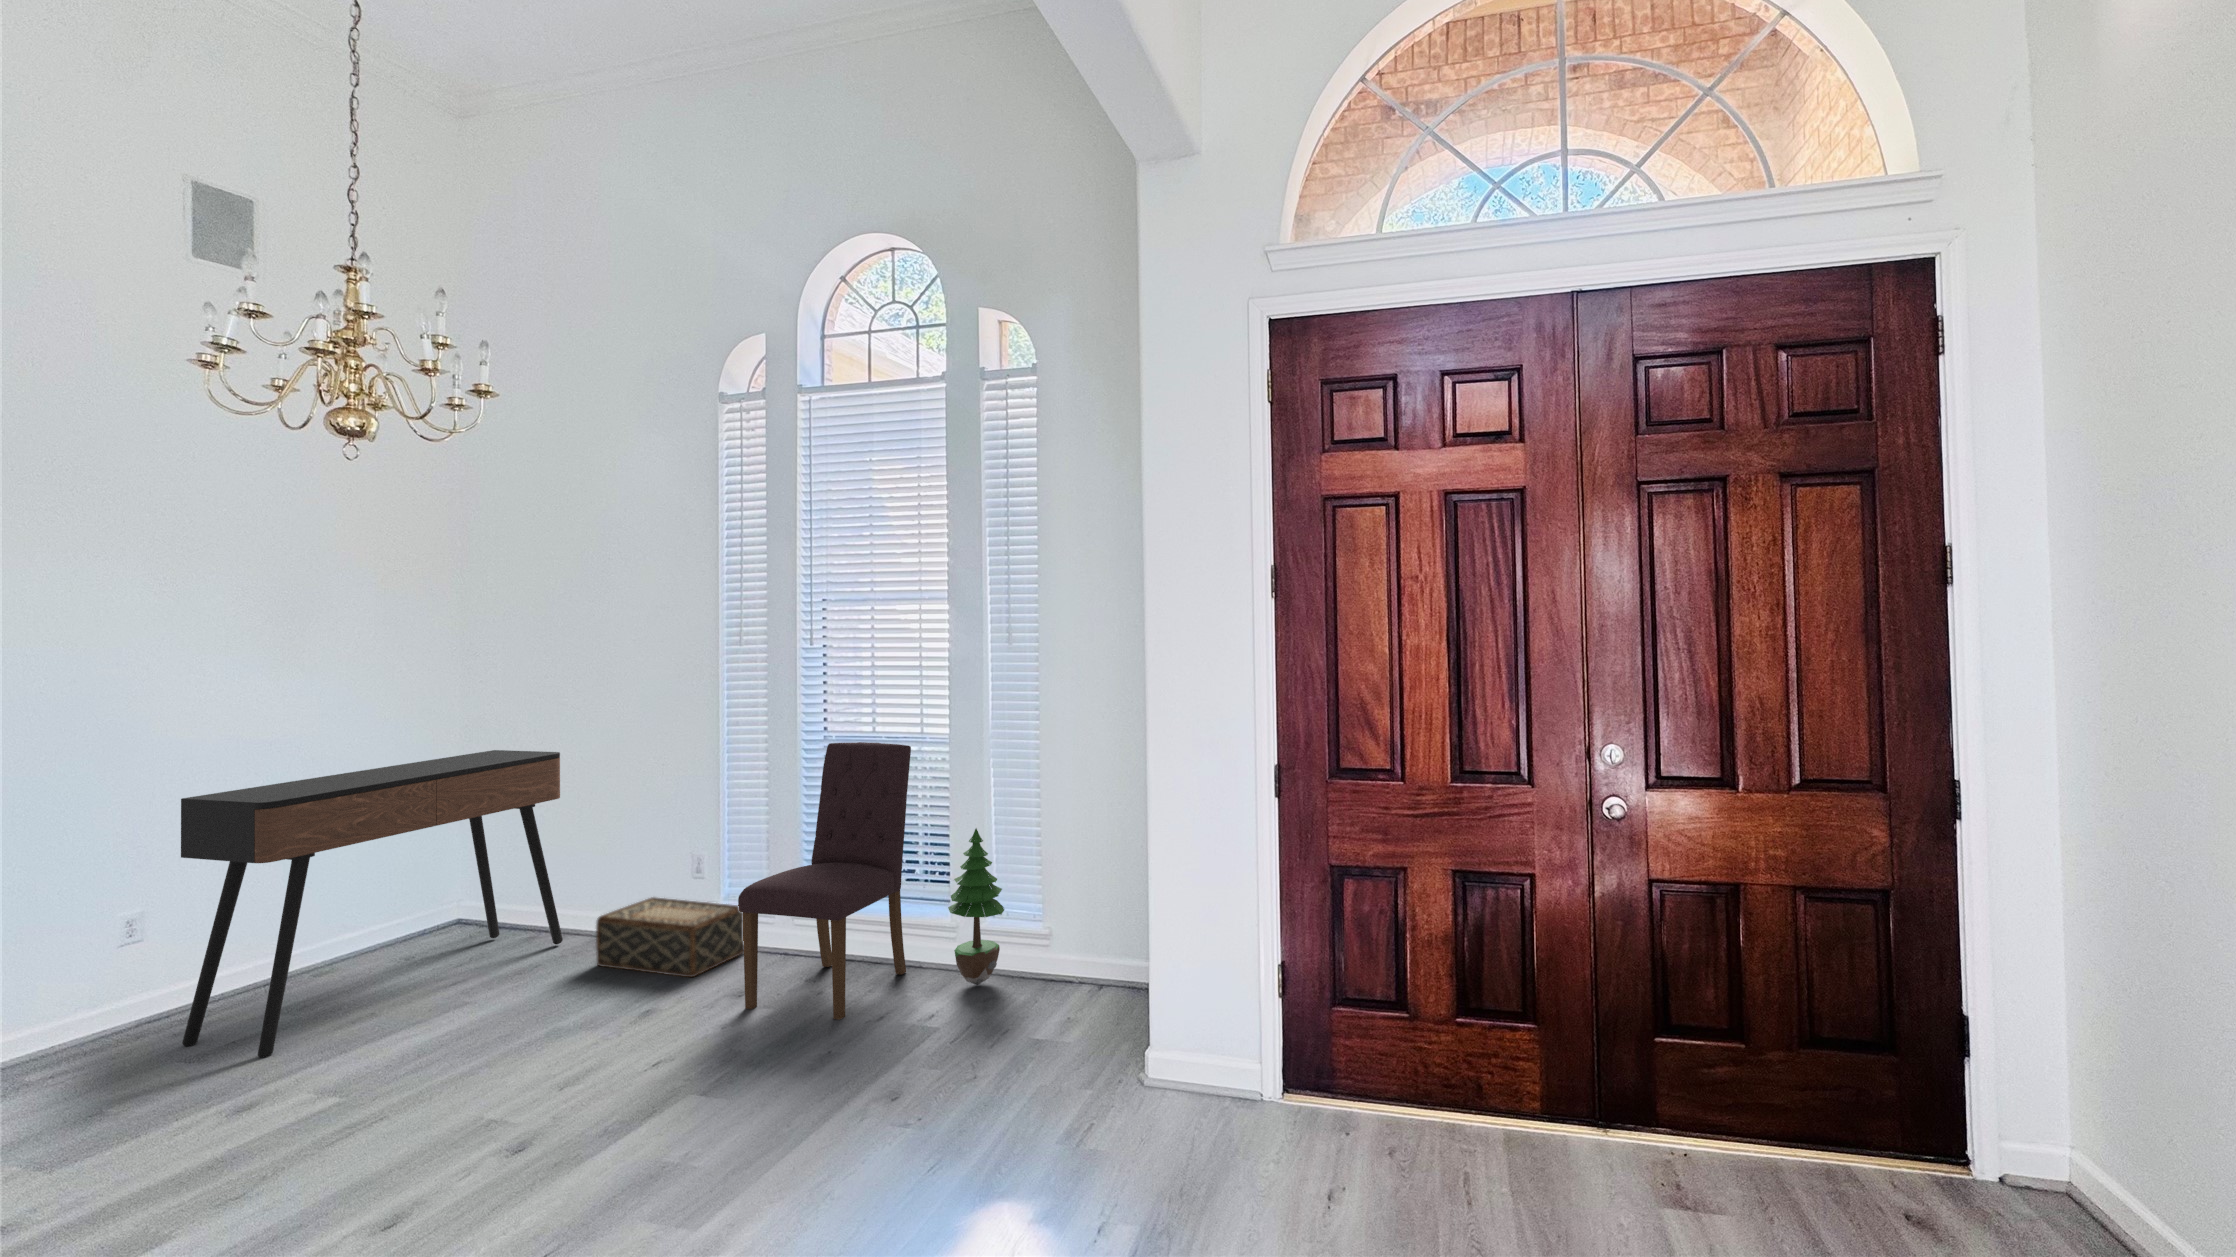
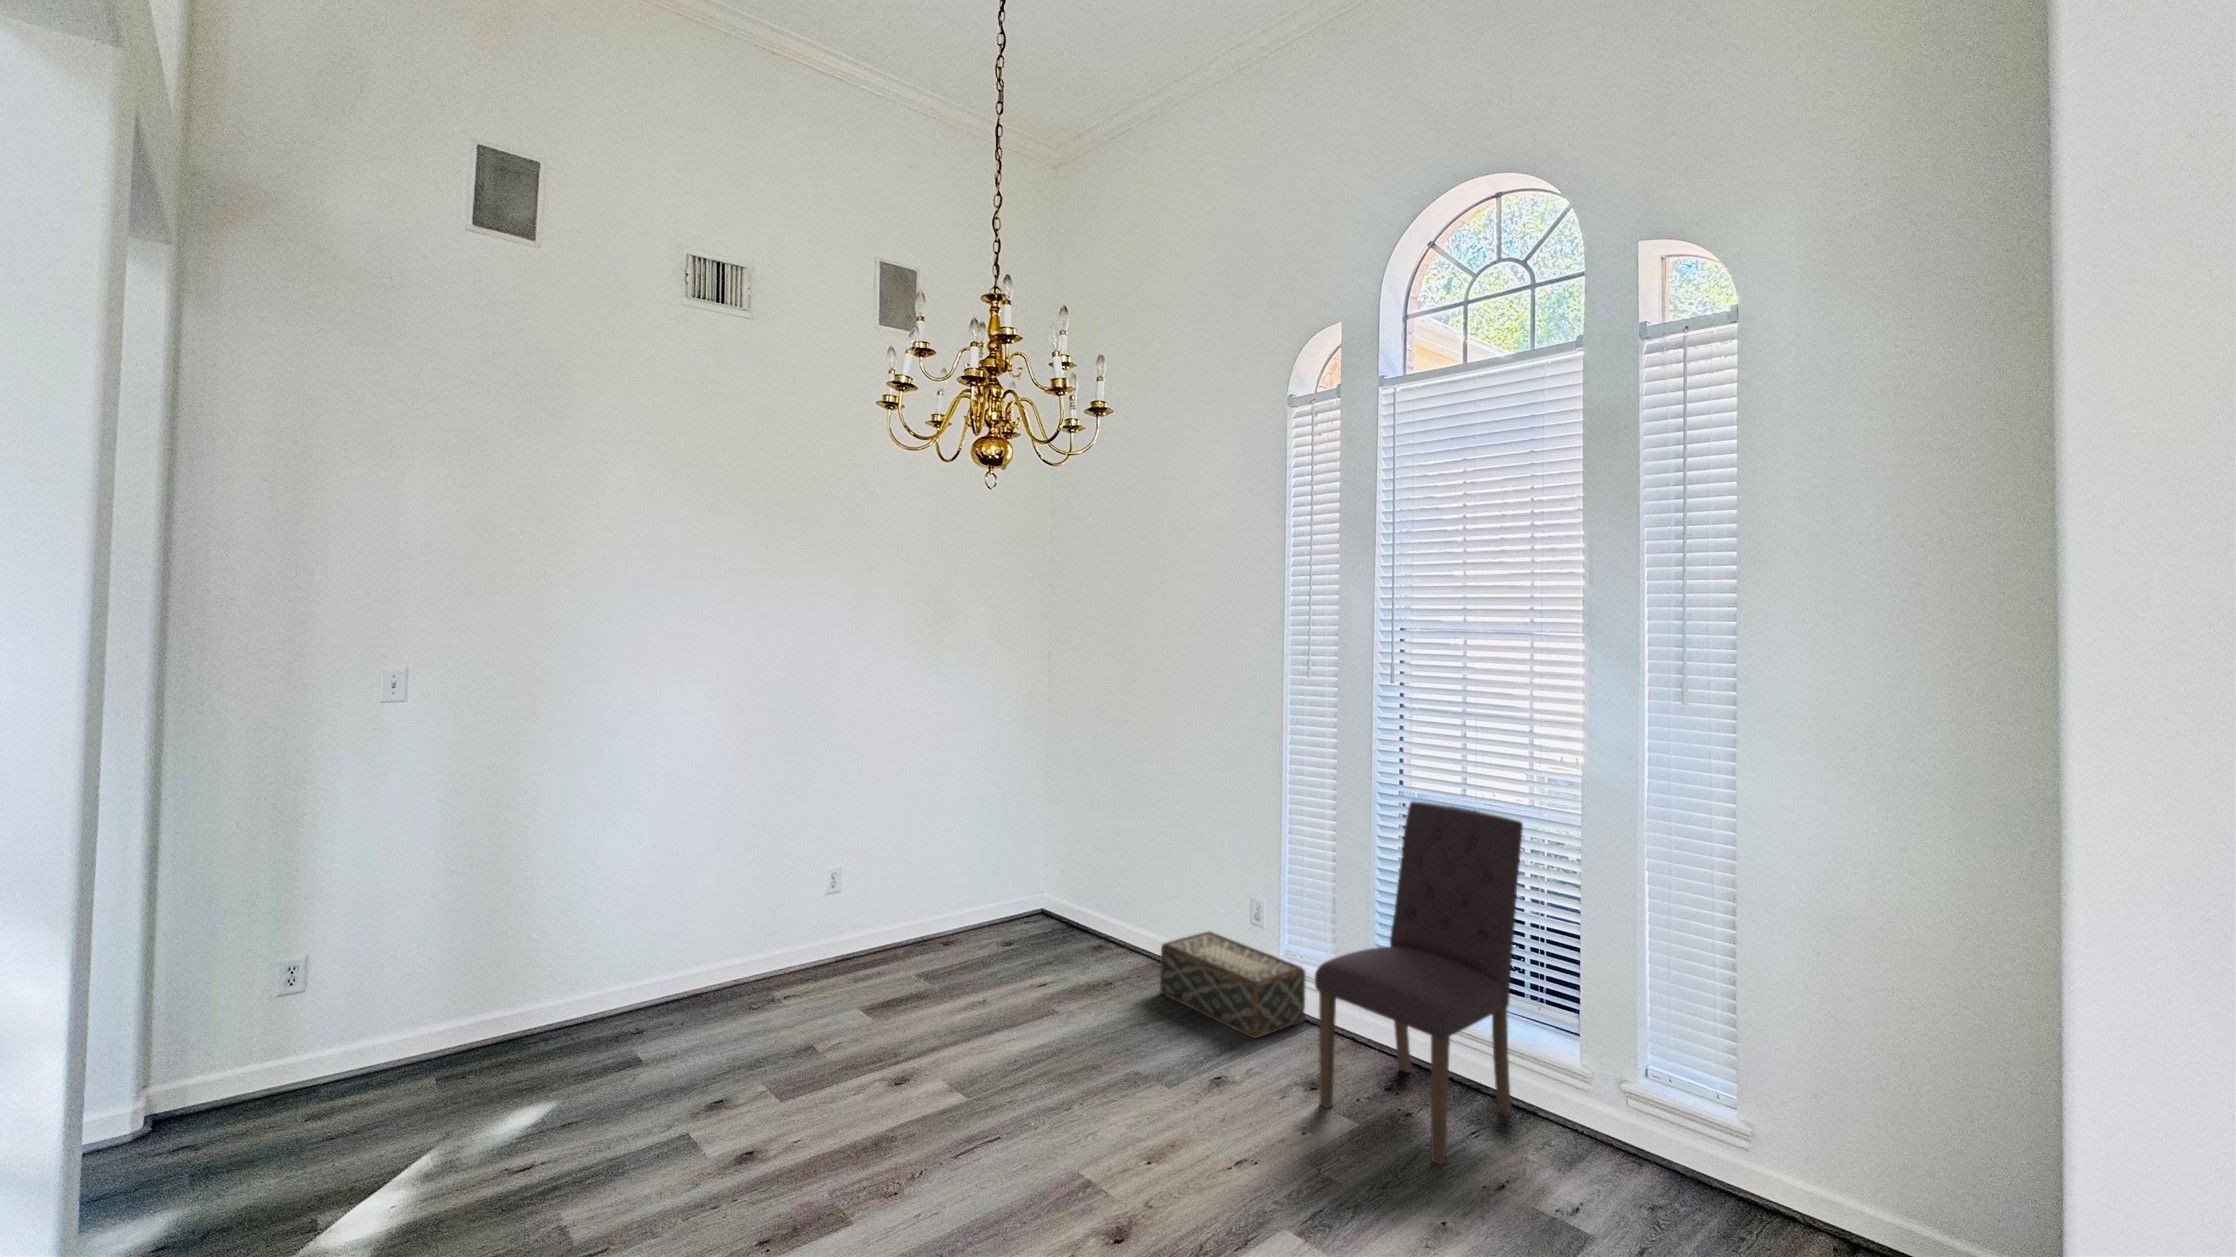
console table: present [181,750,563,1058] -> none [865,756,1130,1016]
potted tree: present [948,828,1004,985] -> none [1581,953,1672,1174]

